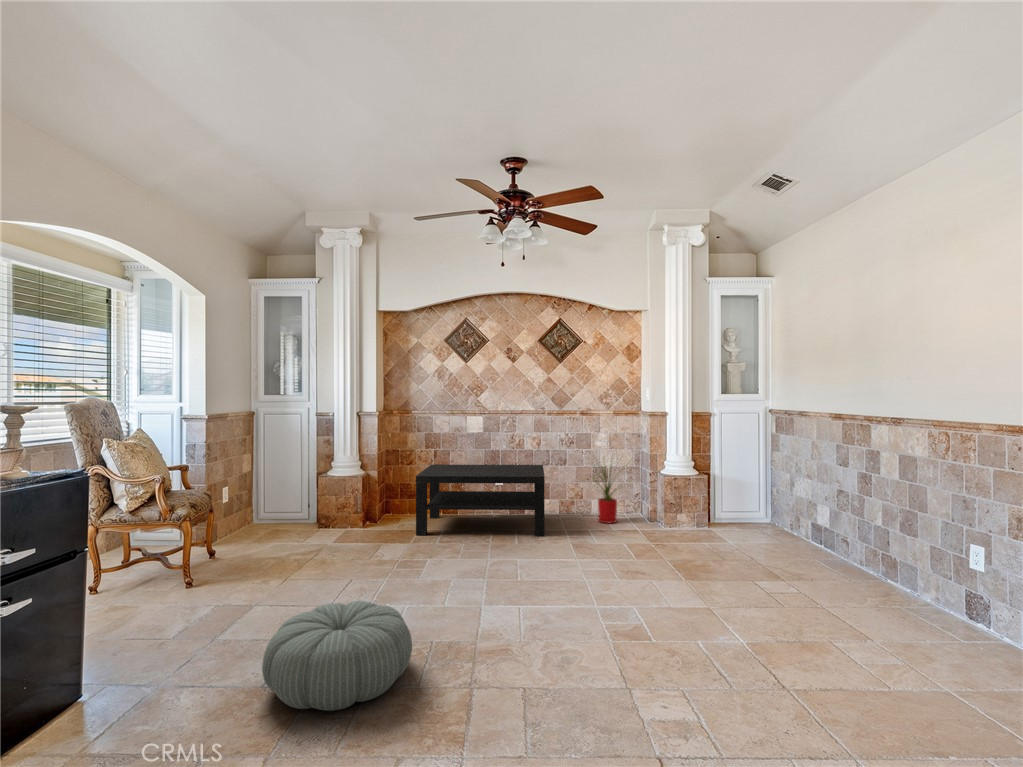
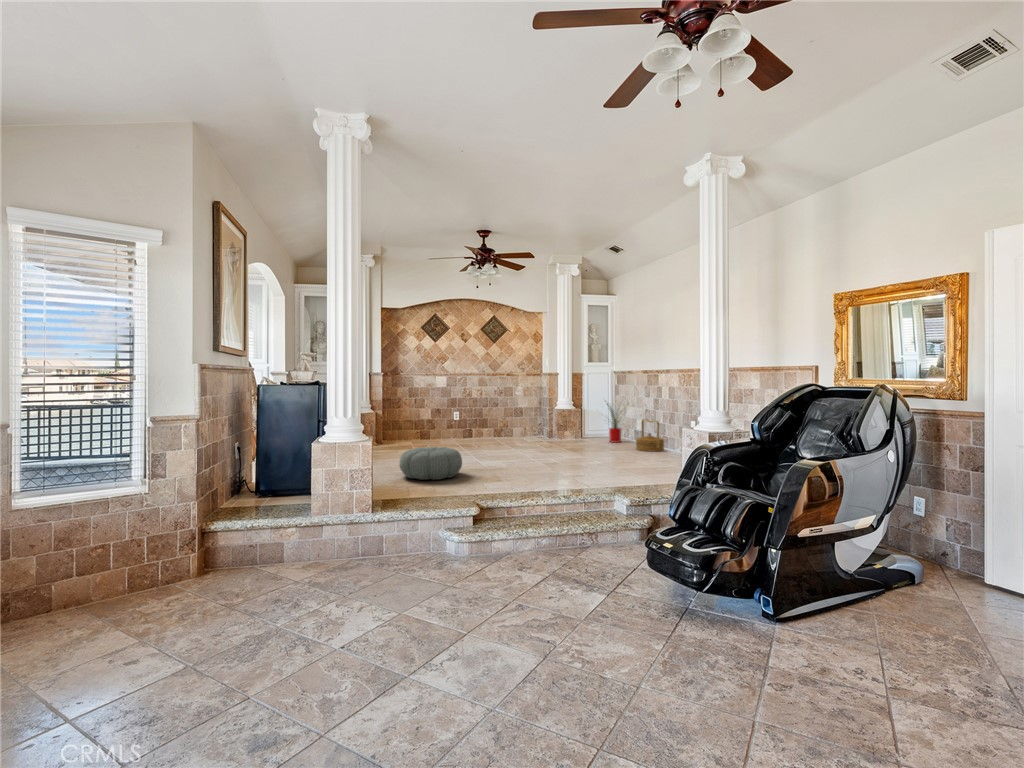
house plant: present [593,460,630,524] -> present [607,403,622,443]
coffee table: present [416,465,545,536] -> none [414,406,491,446]
woven basket: none [823,515,891,593] -> present [636,419,664,451]

